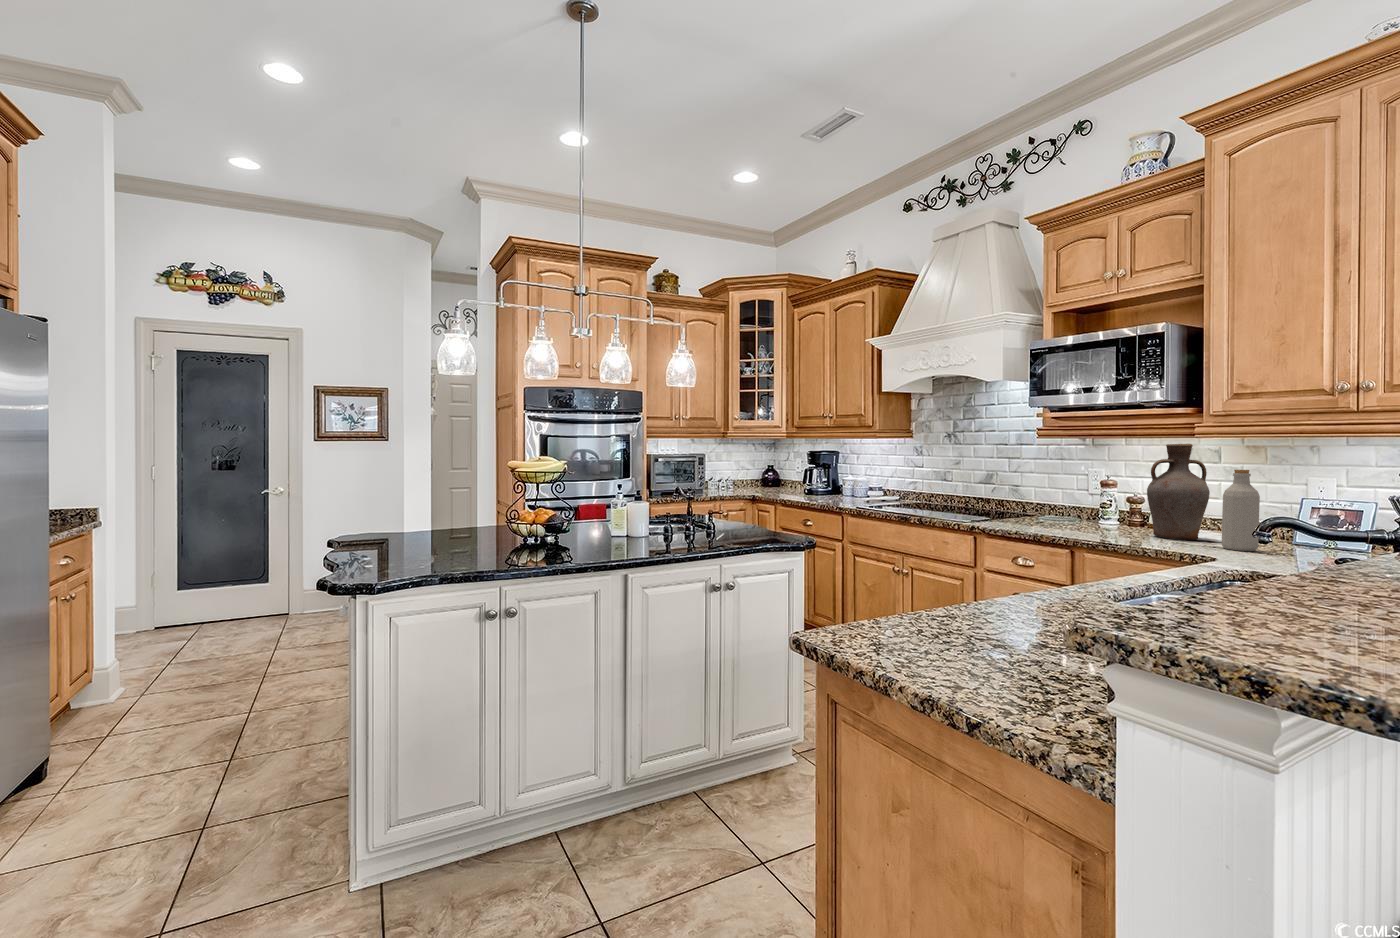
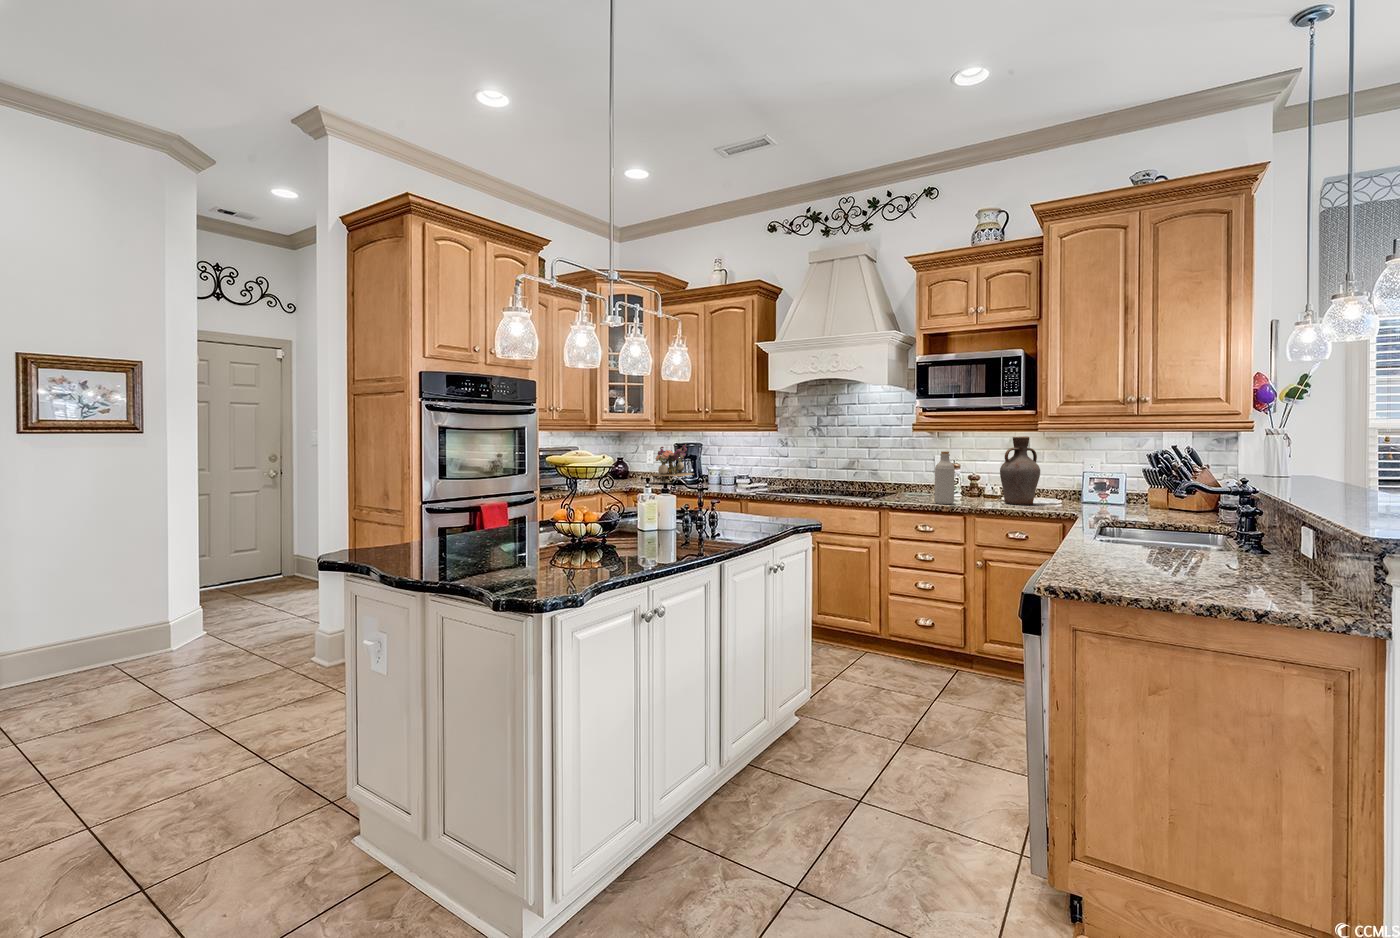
flower arrangement: none [763,452,818,495] -> present [650,445,694,483]
bottle: present [1222,470,1260,551] -> present [934,452,955,504]

